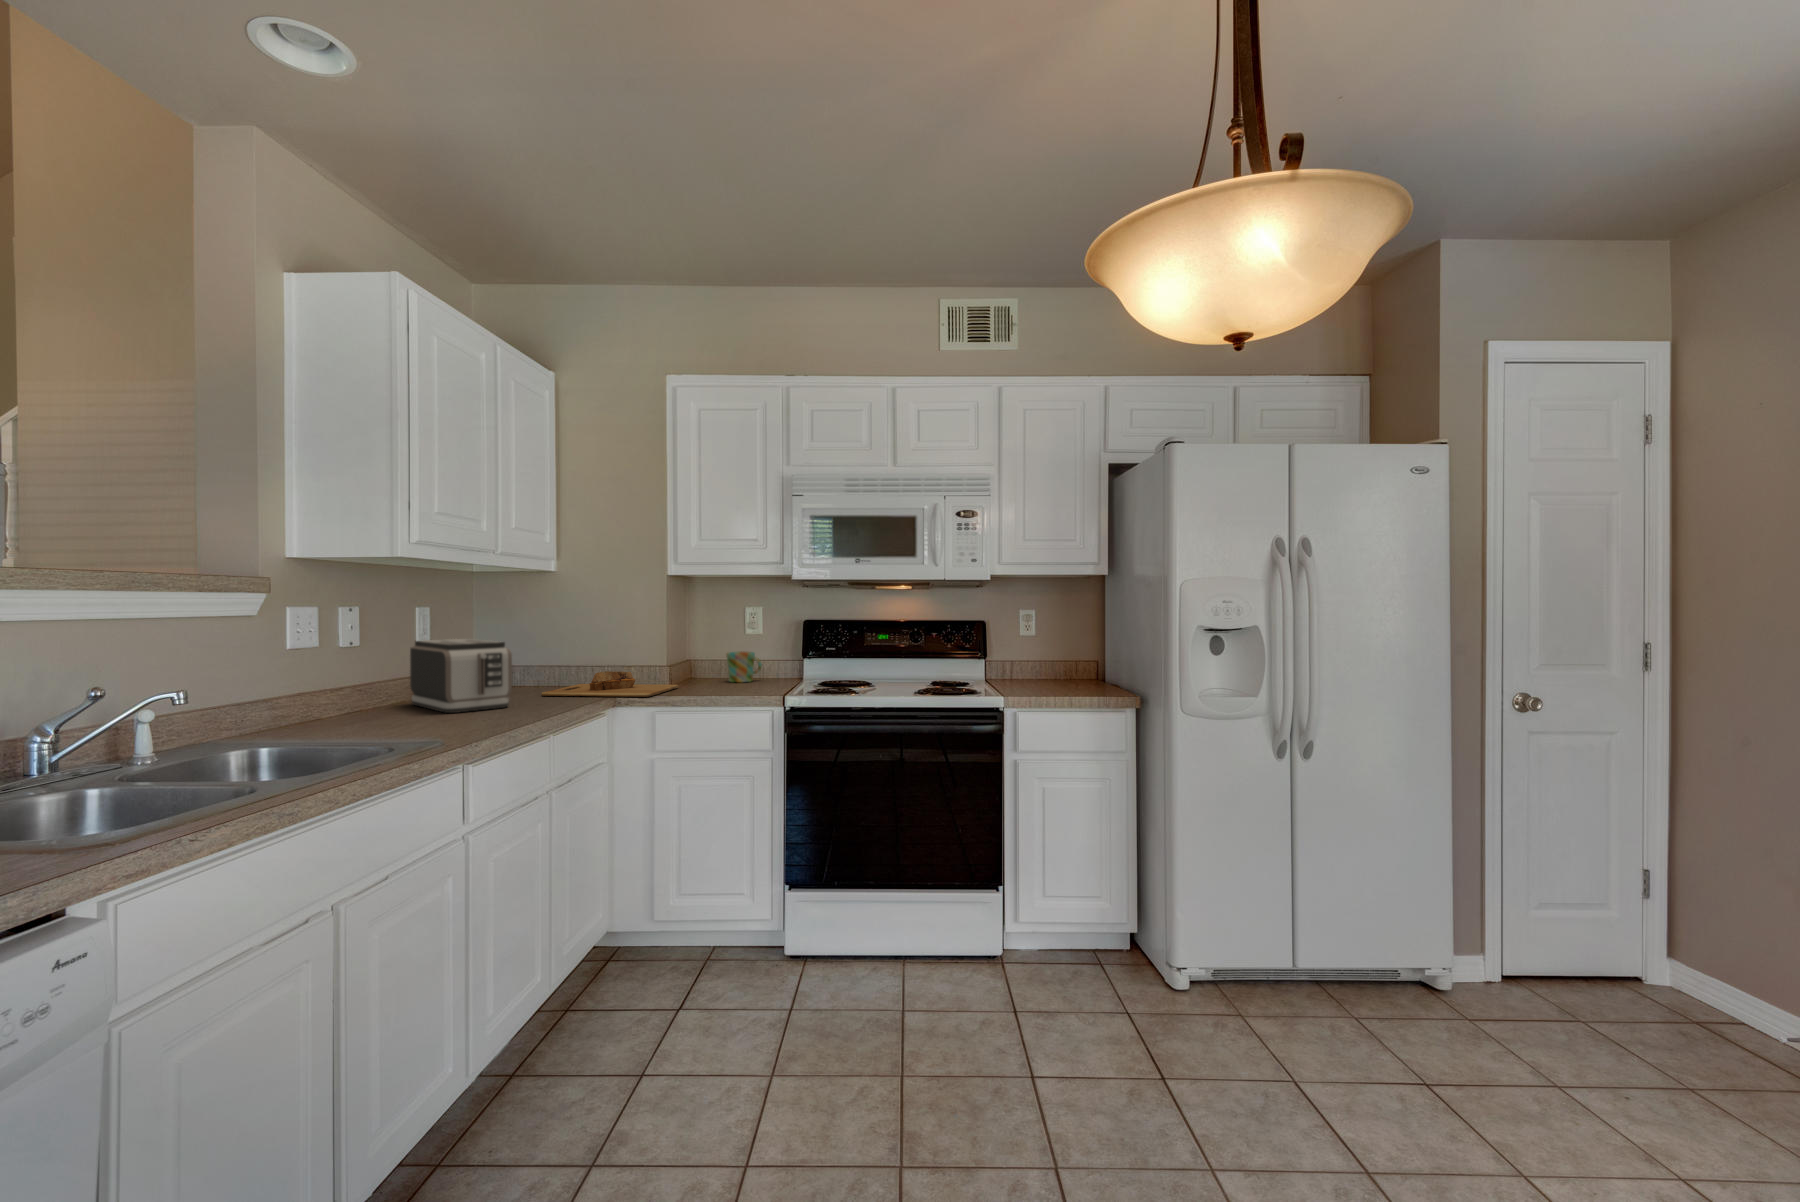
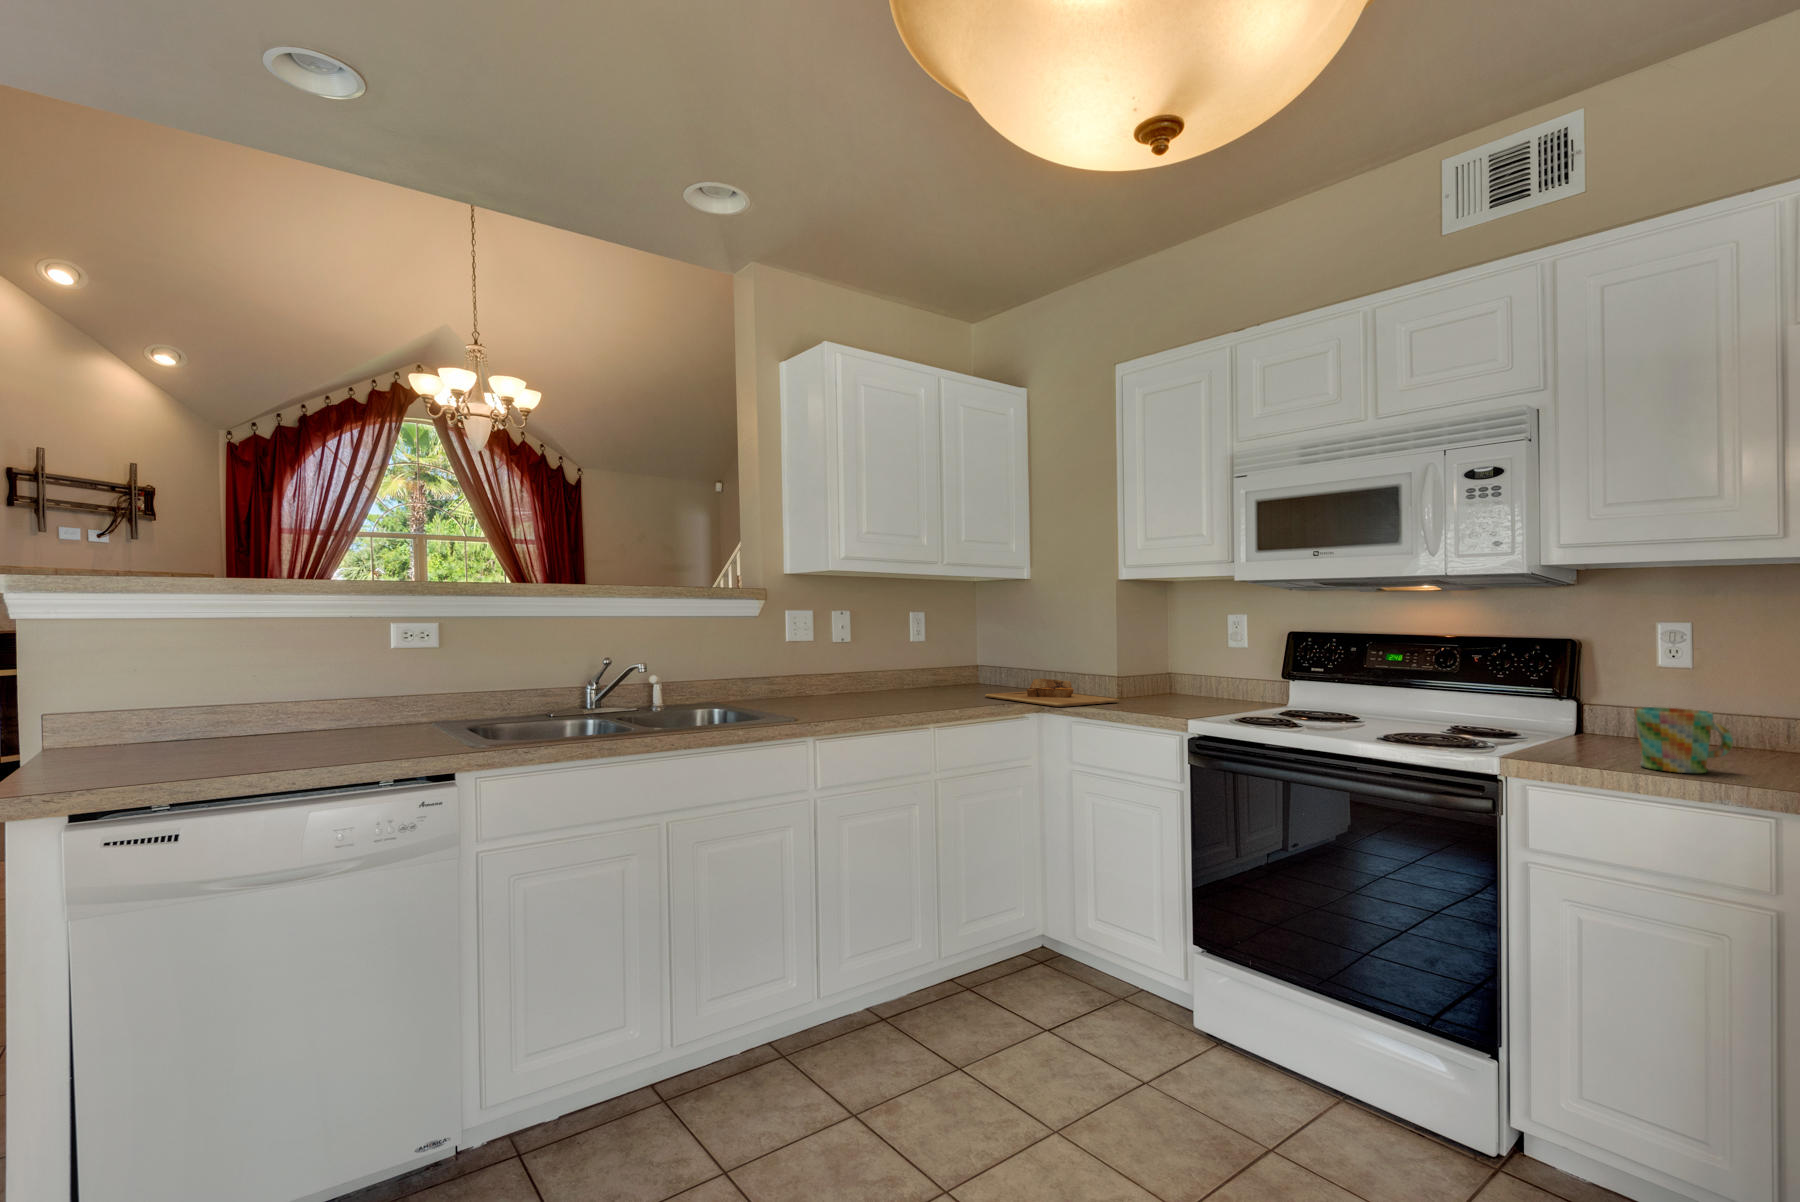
toaster: present [410,639,512,713] -> none [878,641,934,703]
mug: present [726,652,762,682] -> present [1634,707,1733,773]

